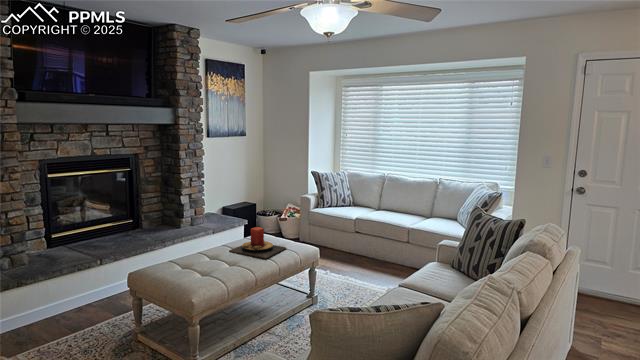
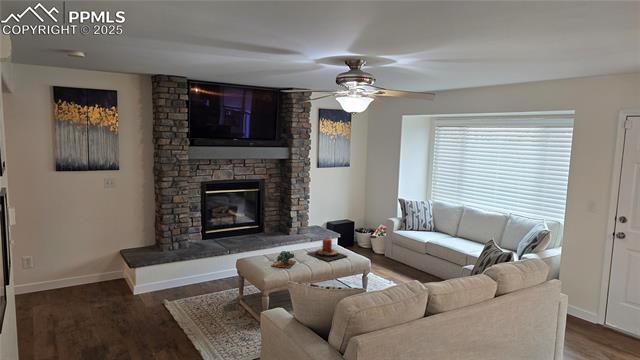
succulent plant: none [187,252,222,278] -> present [272,251,296,268]

